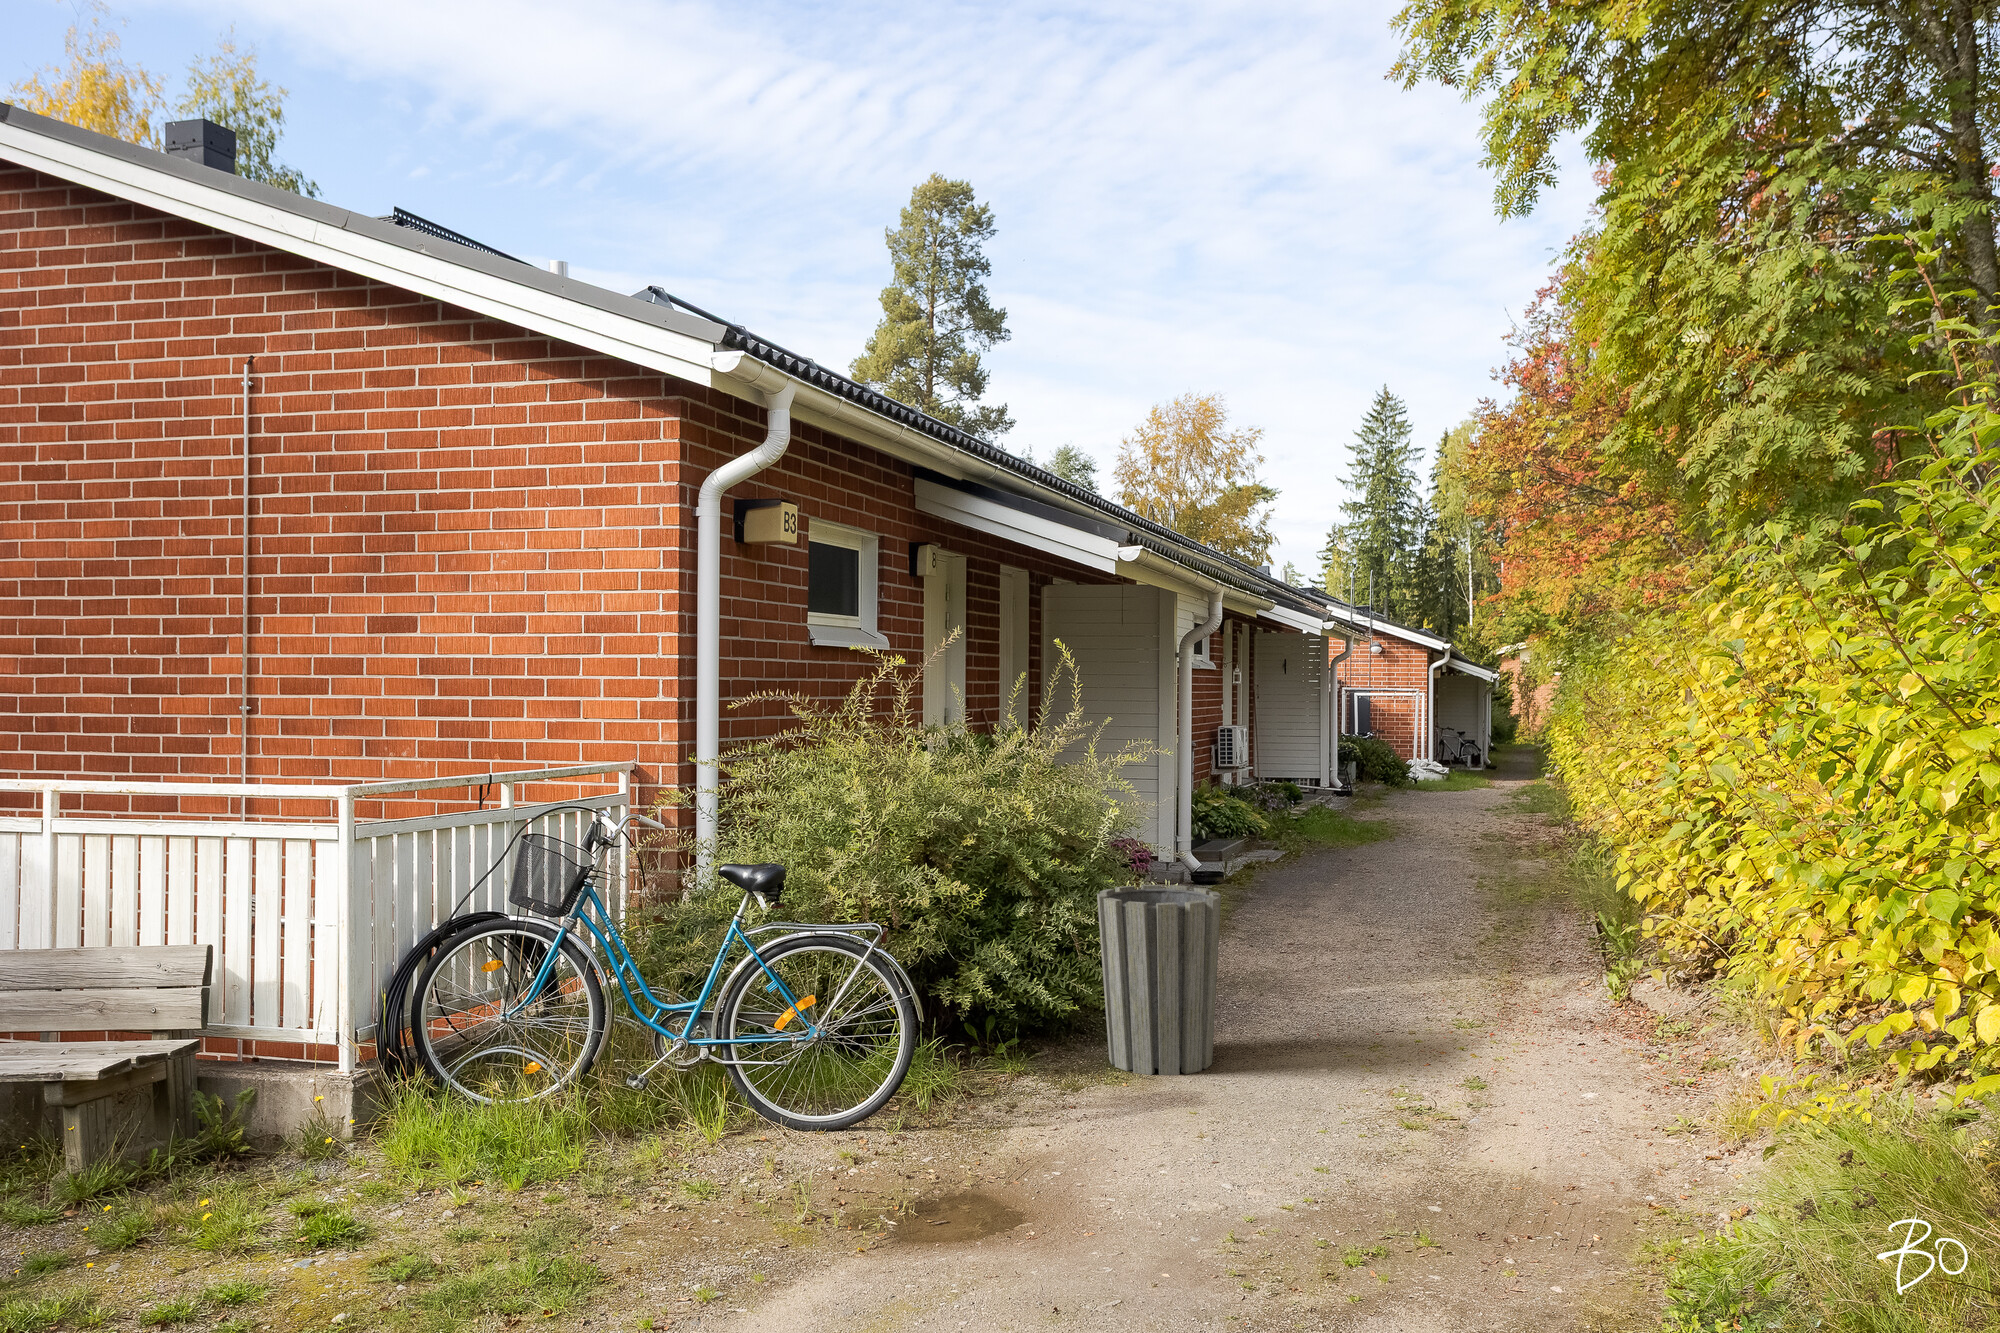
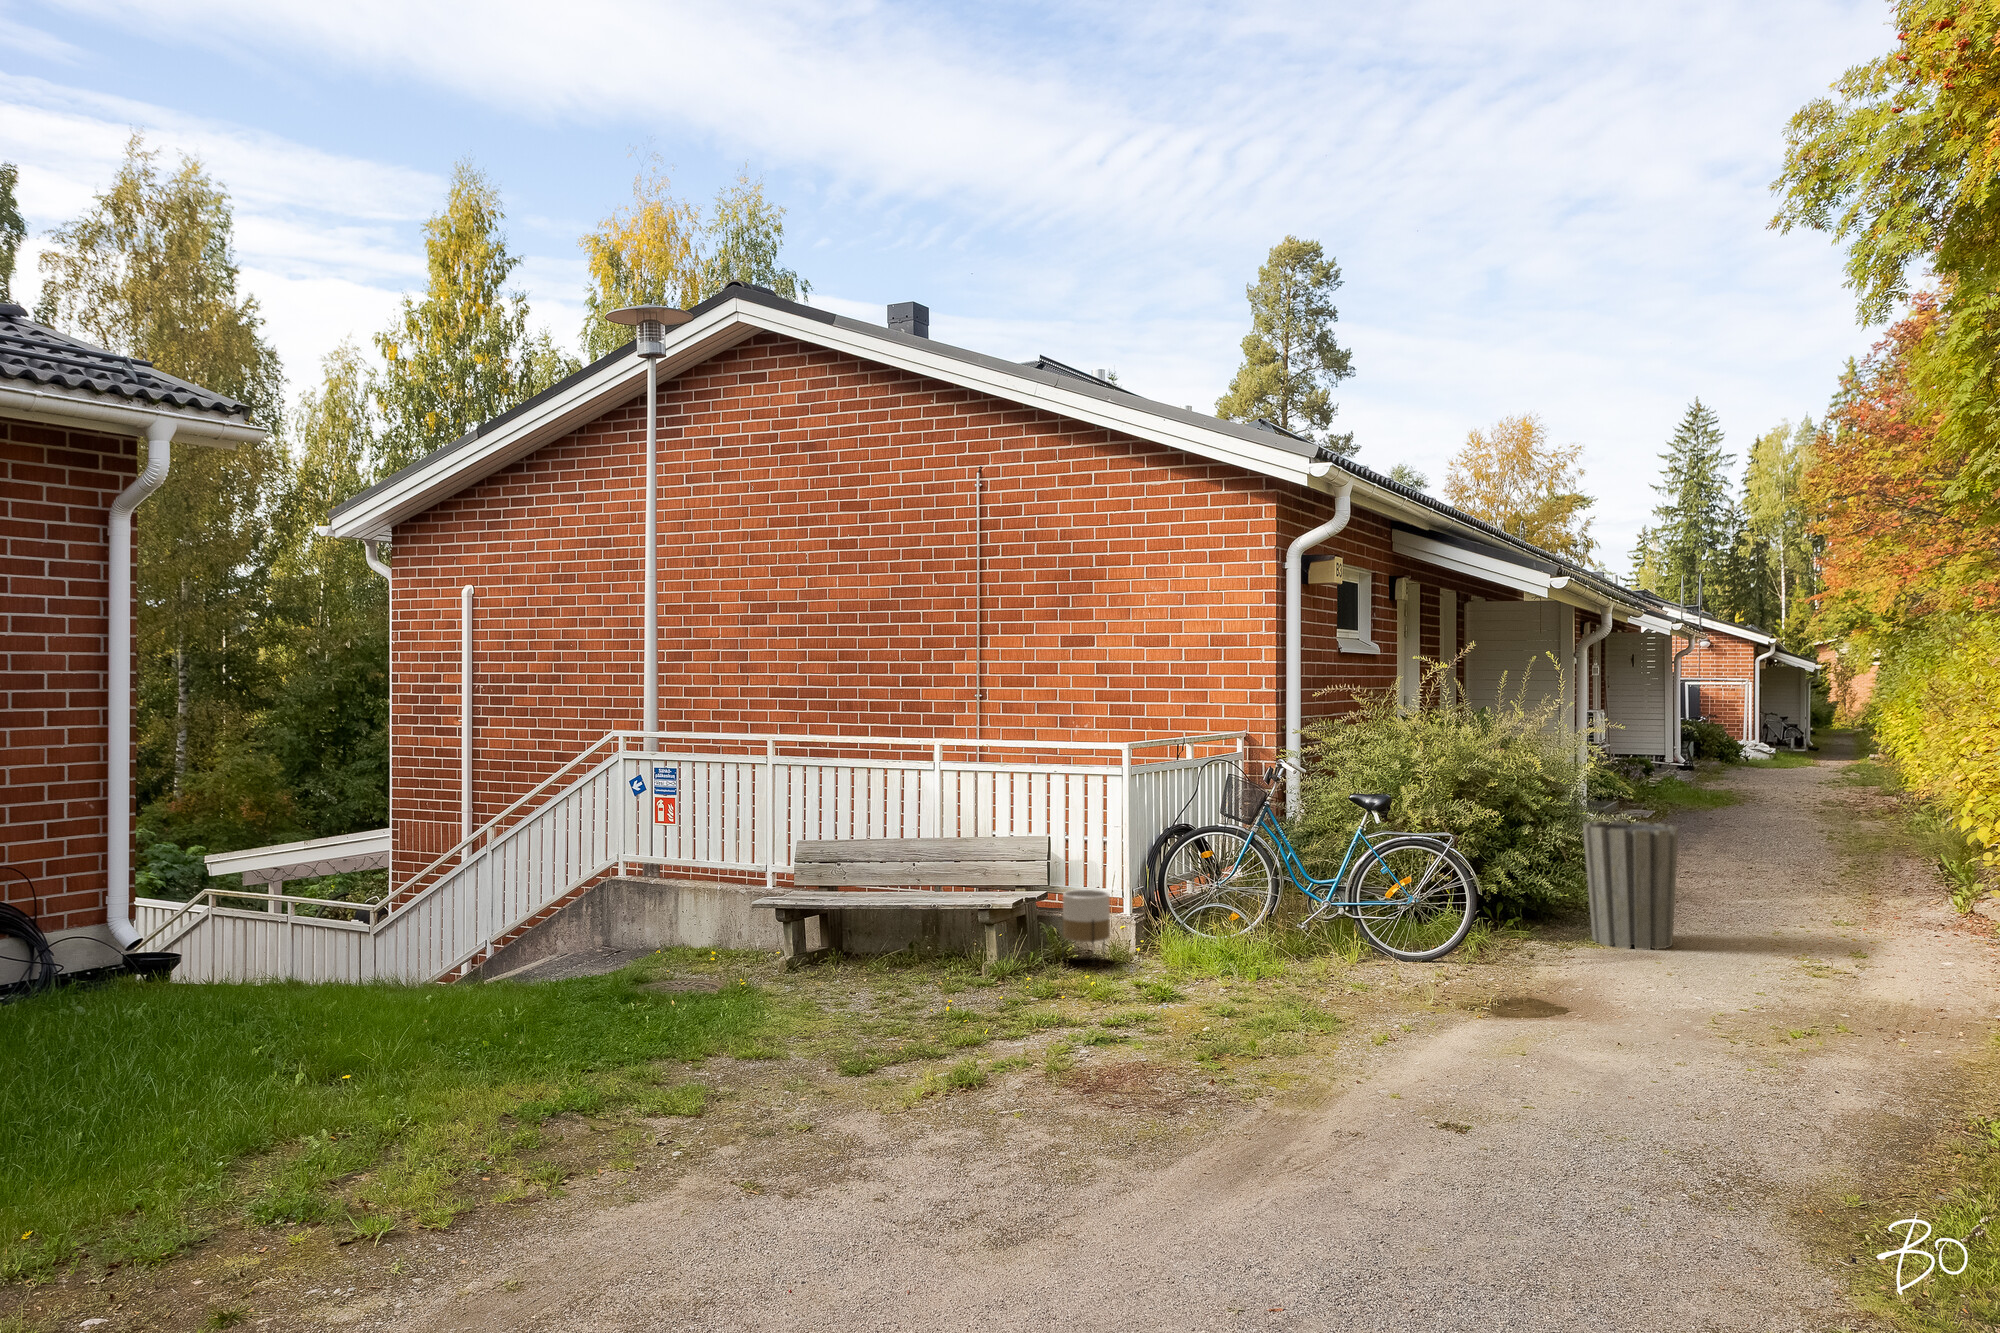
planter: none [216,1041,307,1180] -> present [1062,890,1110,944]

